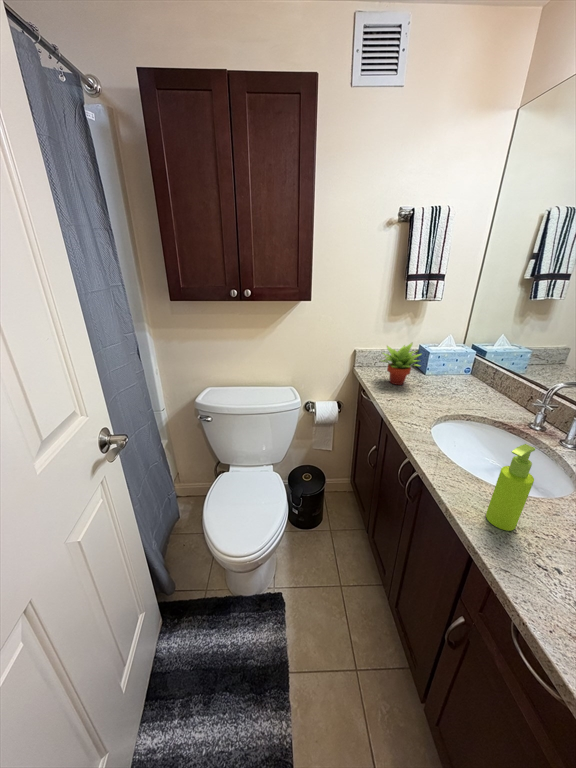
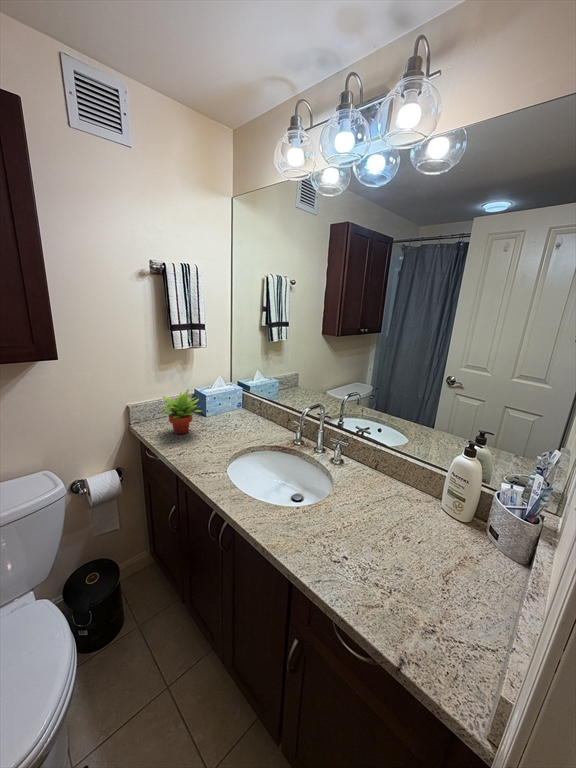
soap dispenser: present [486,444,535,531] -> none [291,468,317,545]

